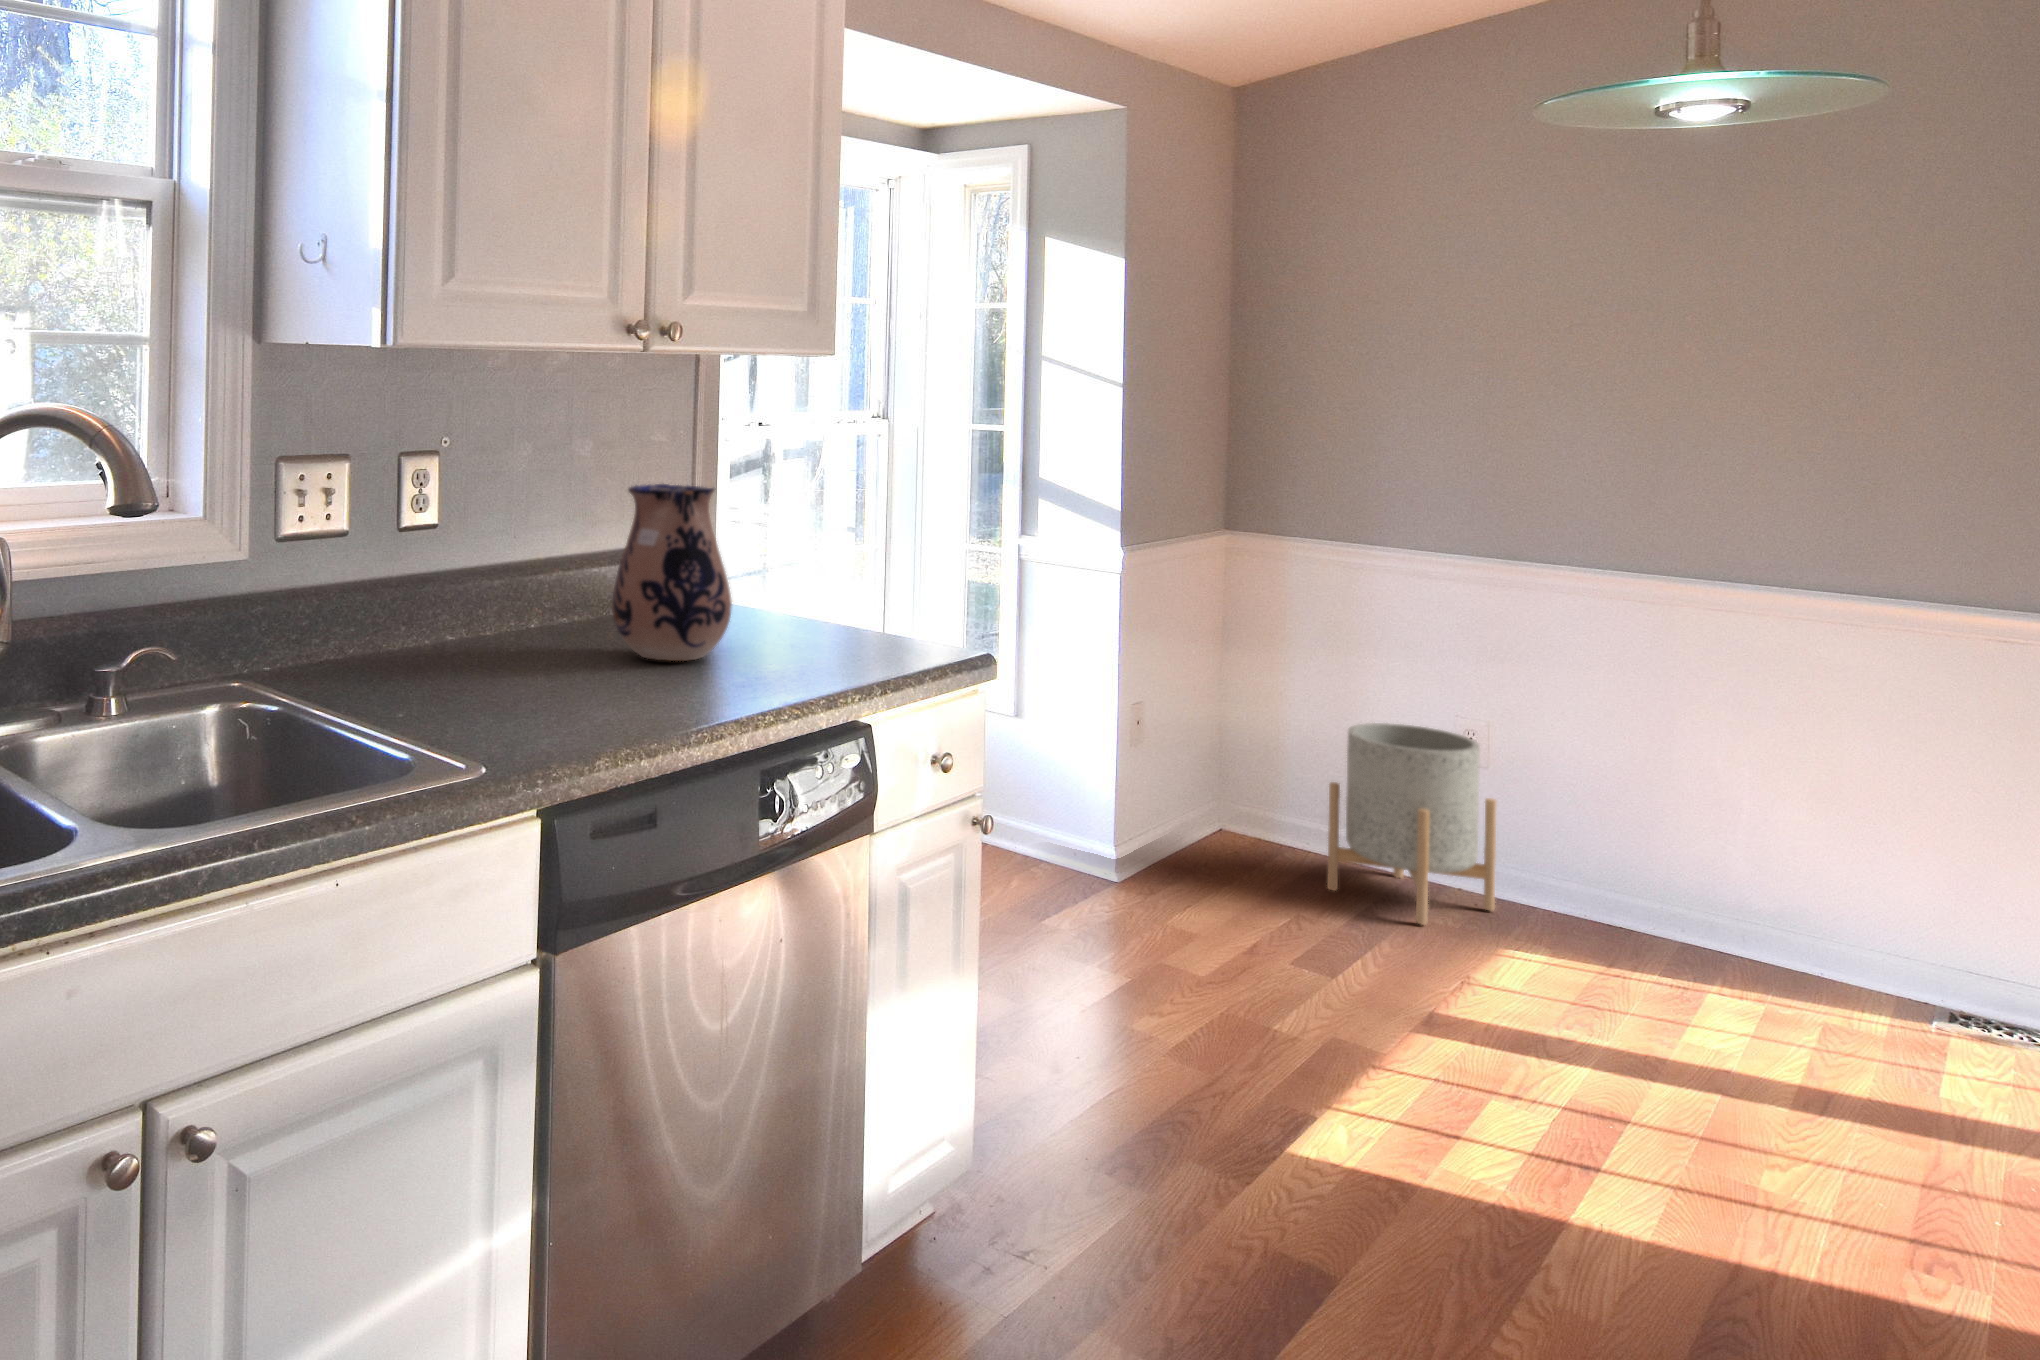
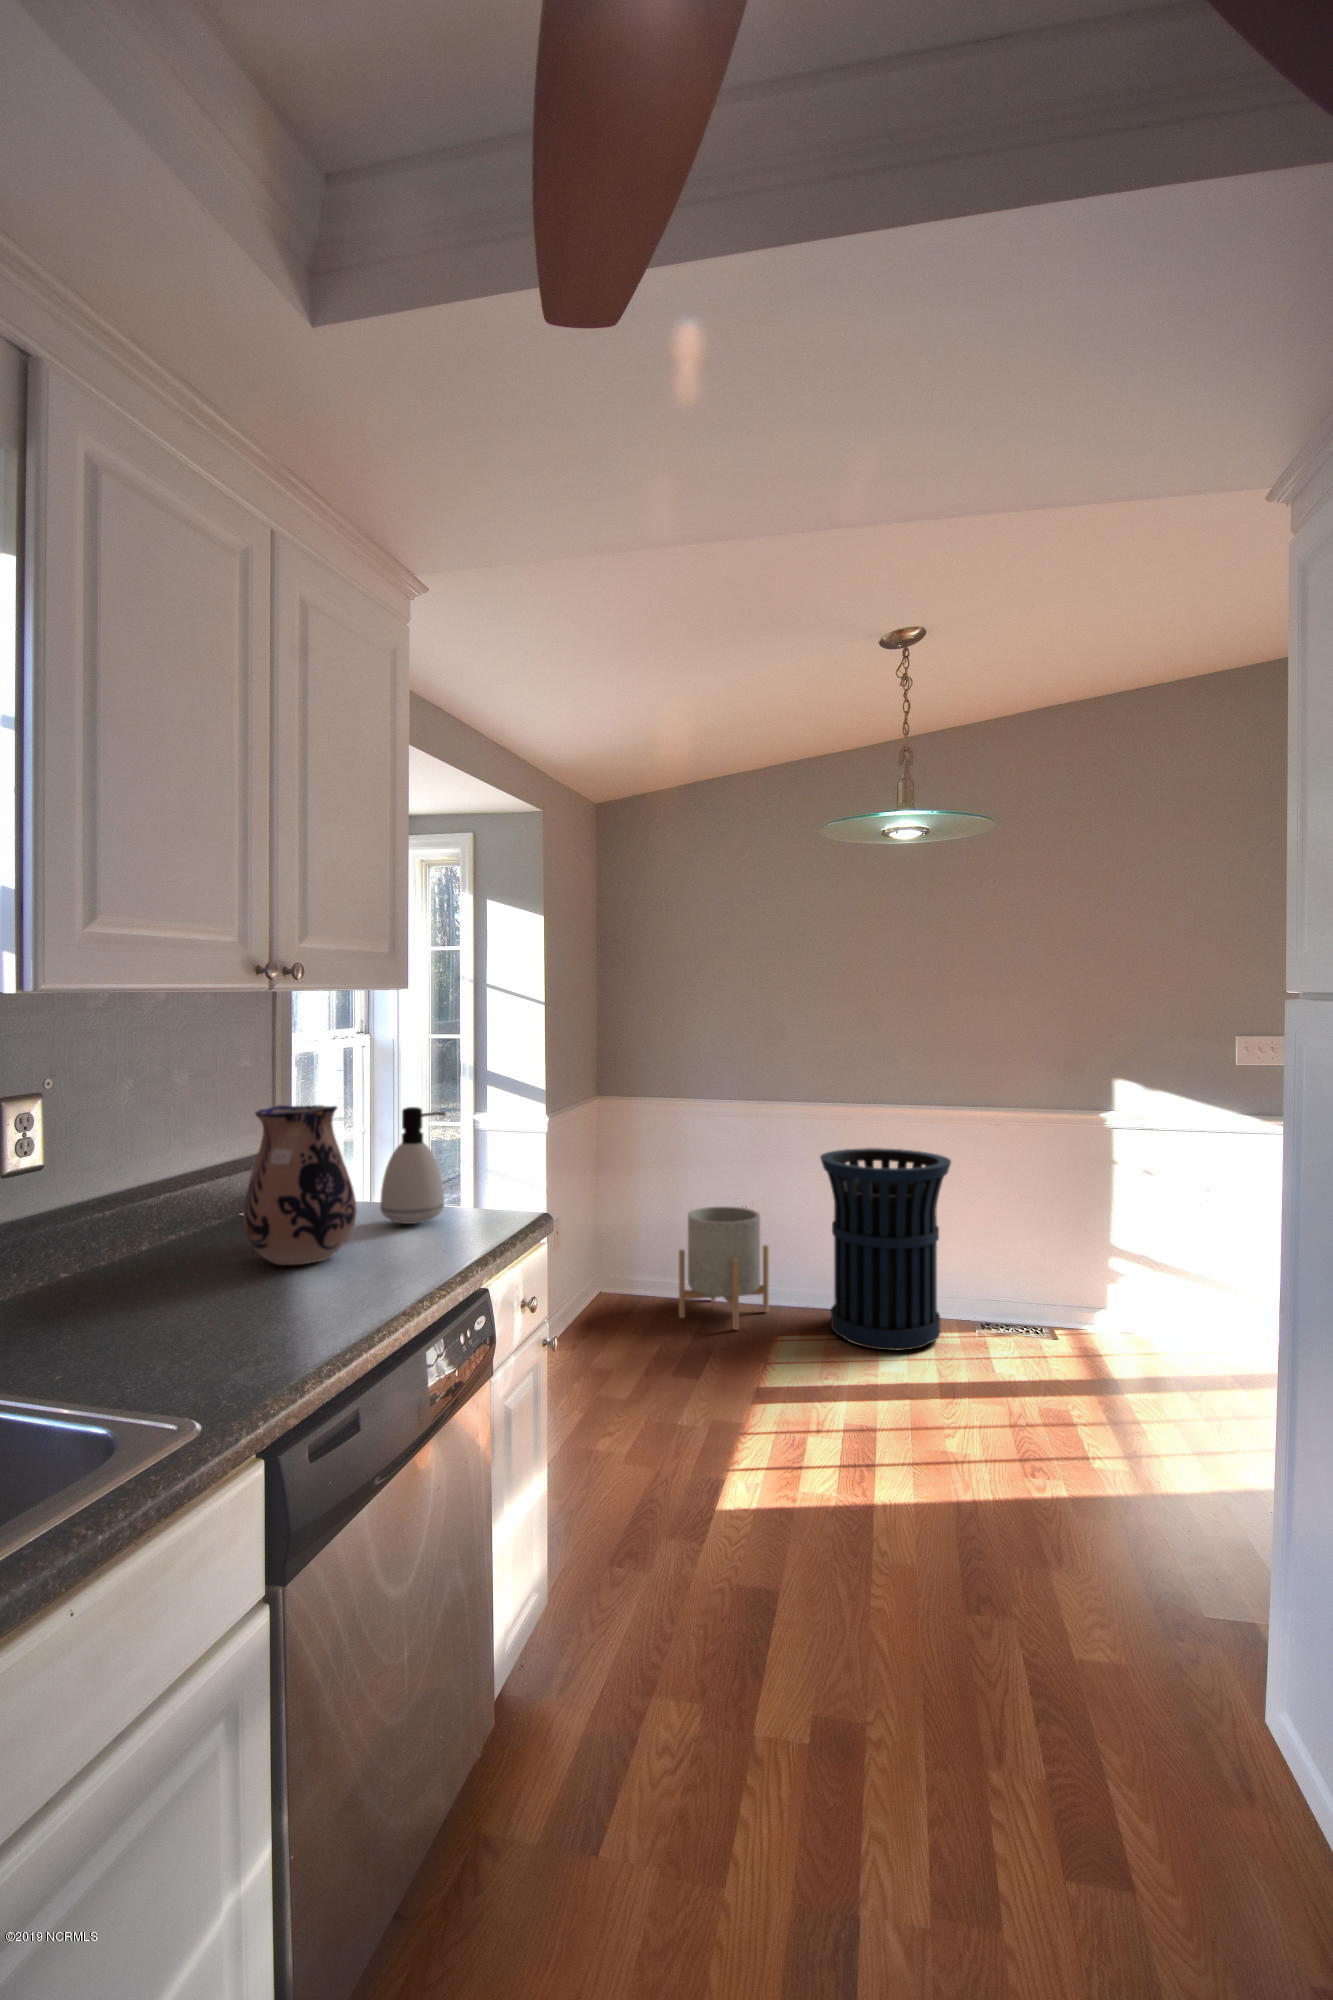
soap dispenser: none [777,500,855,641] -> present [380,1107,445,1224]
trash can: none [1590,656,1871,1023] -> present [820,1148,951,1351]

